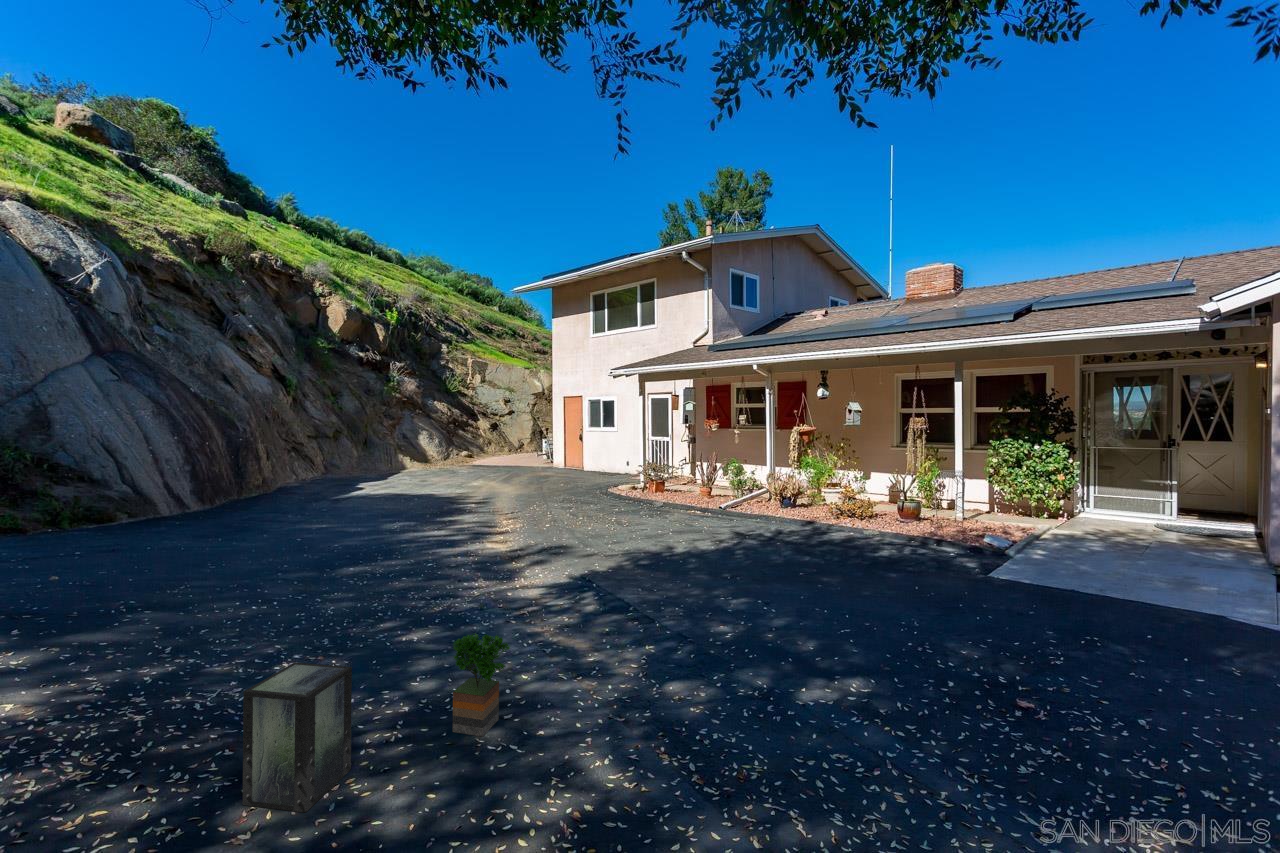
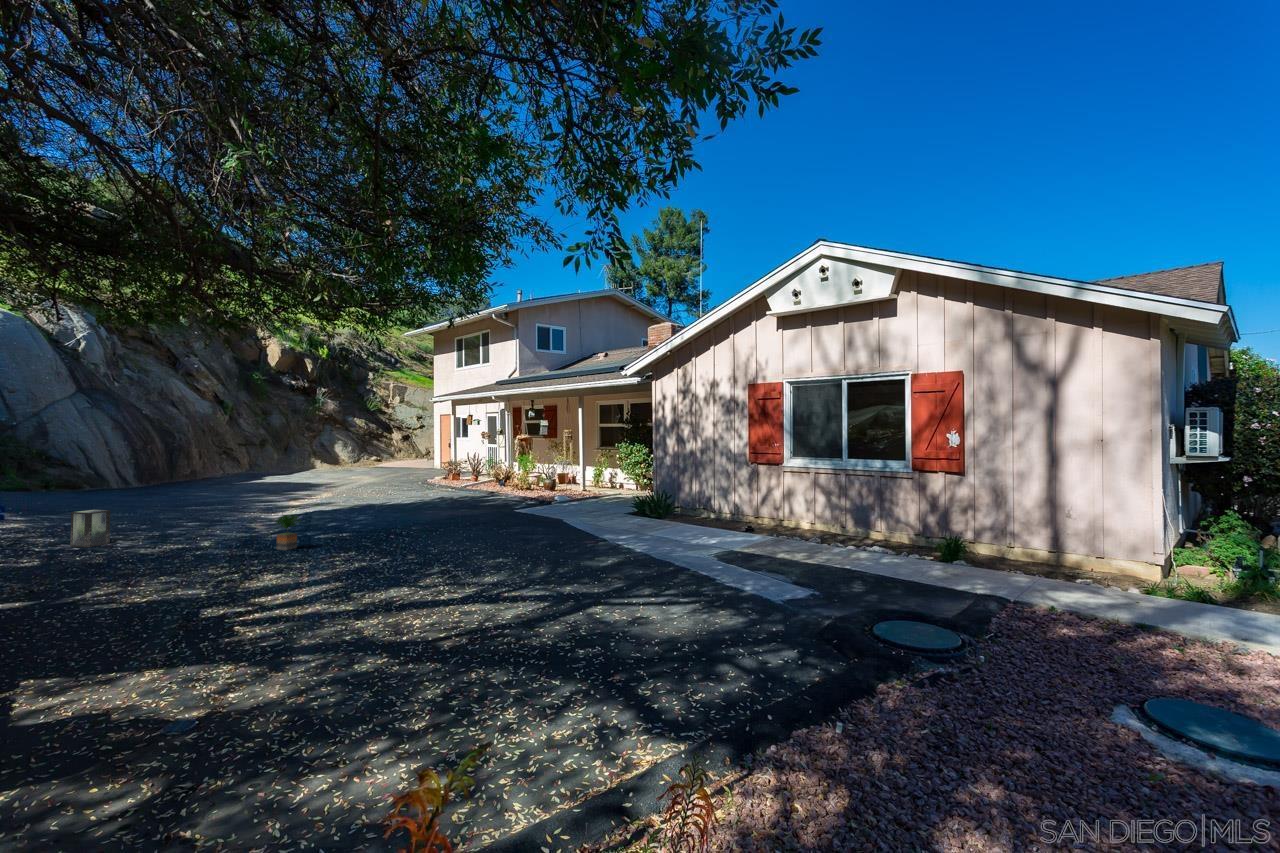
potted tree: present [453,633,510,737] -> present [276,515,301,550]

